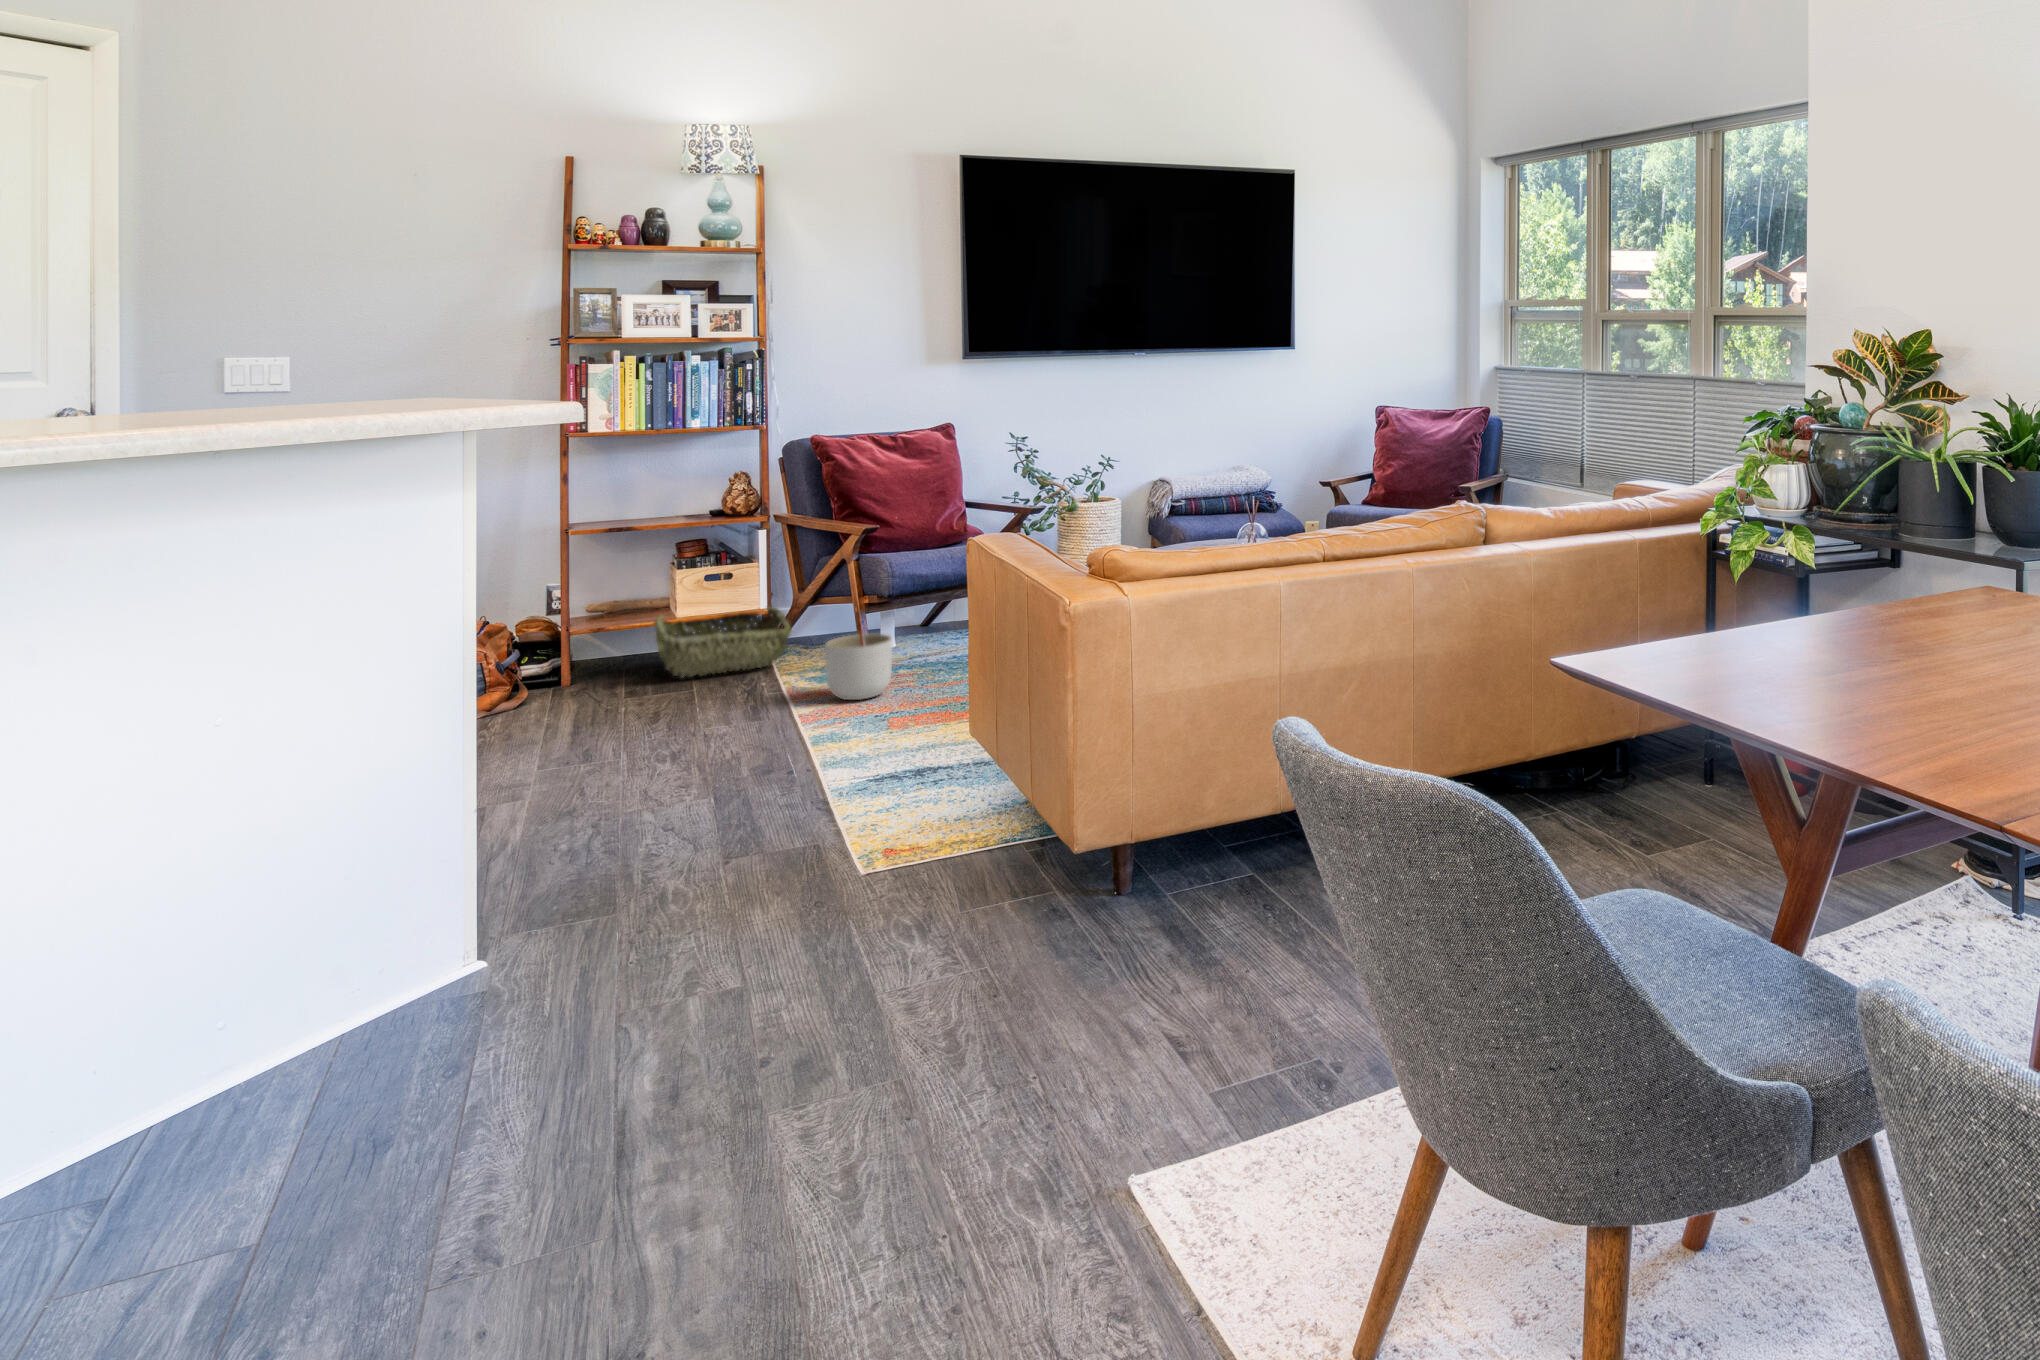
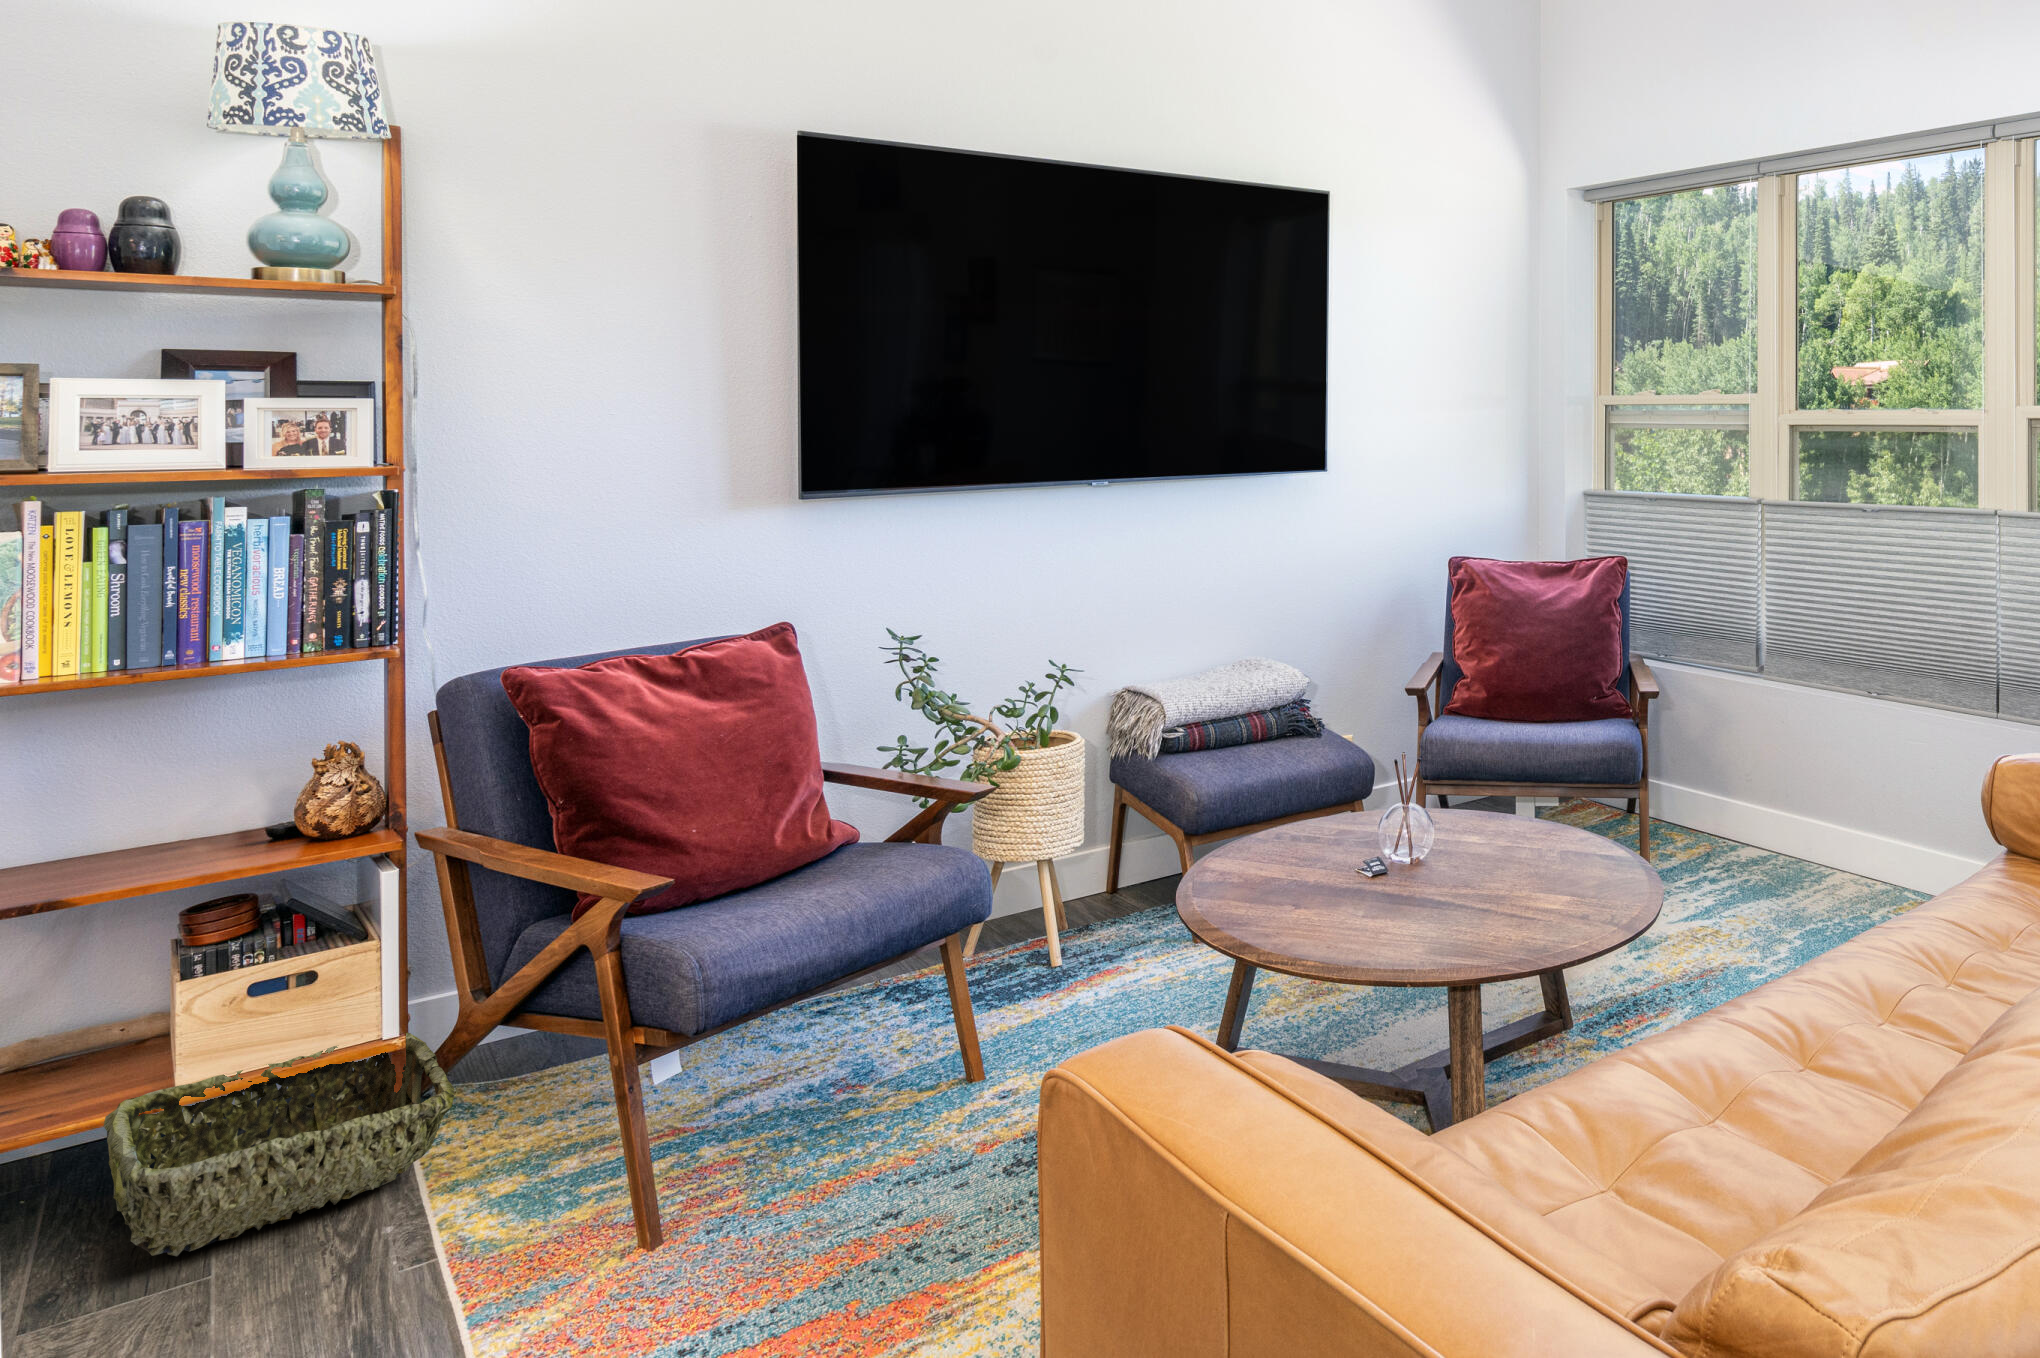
planter: present [825,634,892,700] -> none [560,1110,720,1295]

